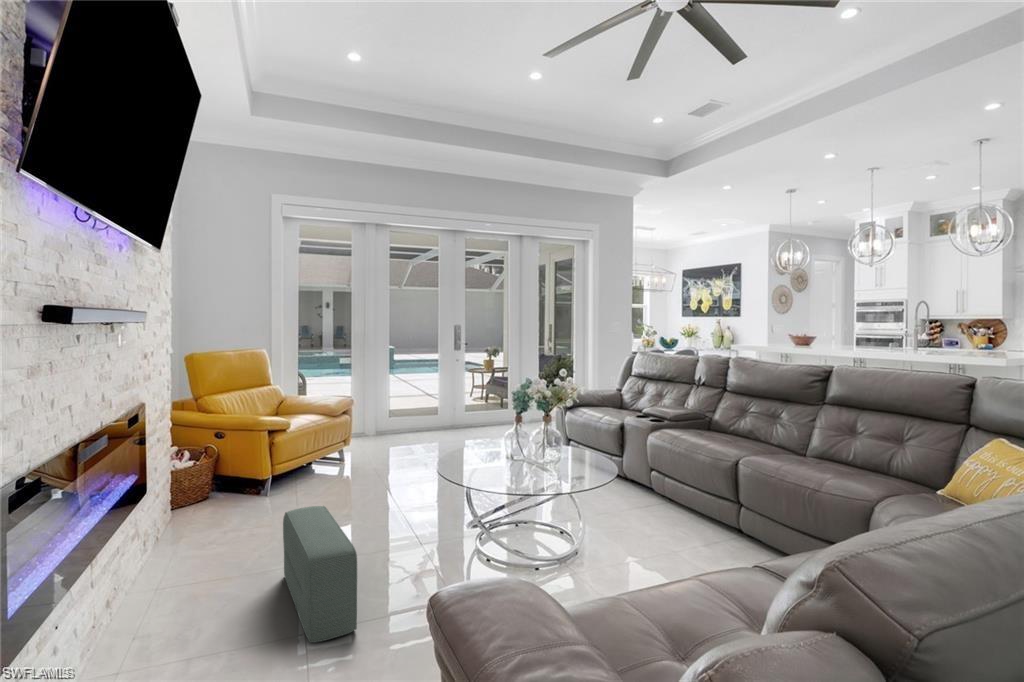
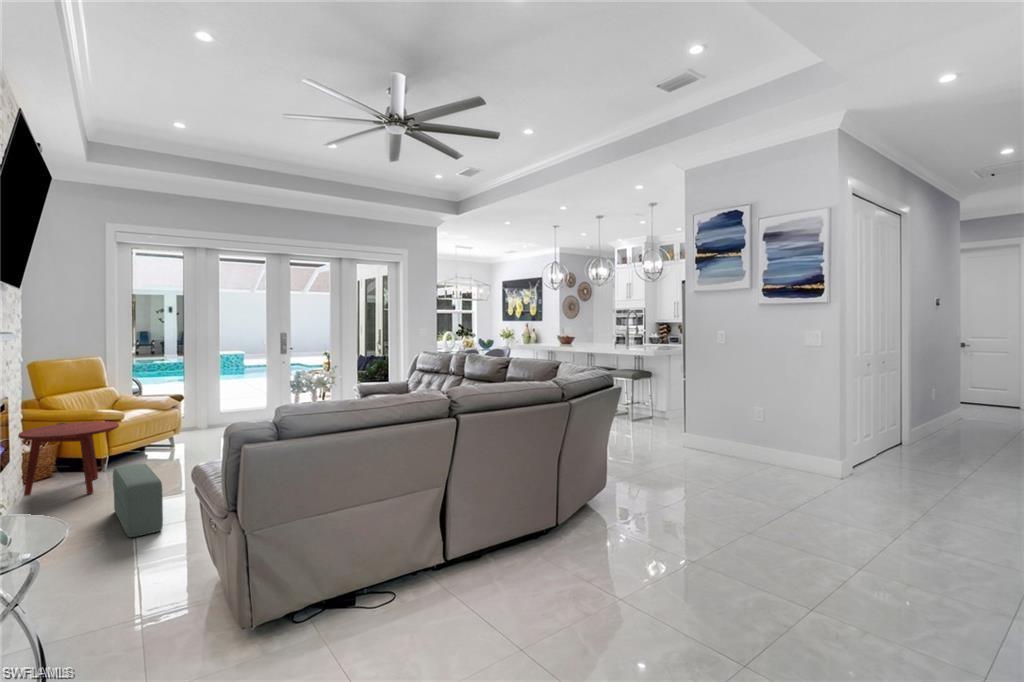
side table: none [169,432,286,536] -> present [18,421,119,496]

